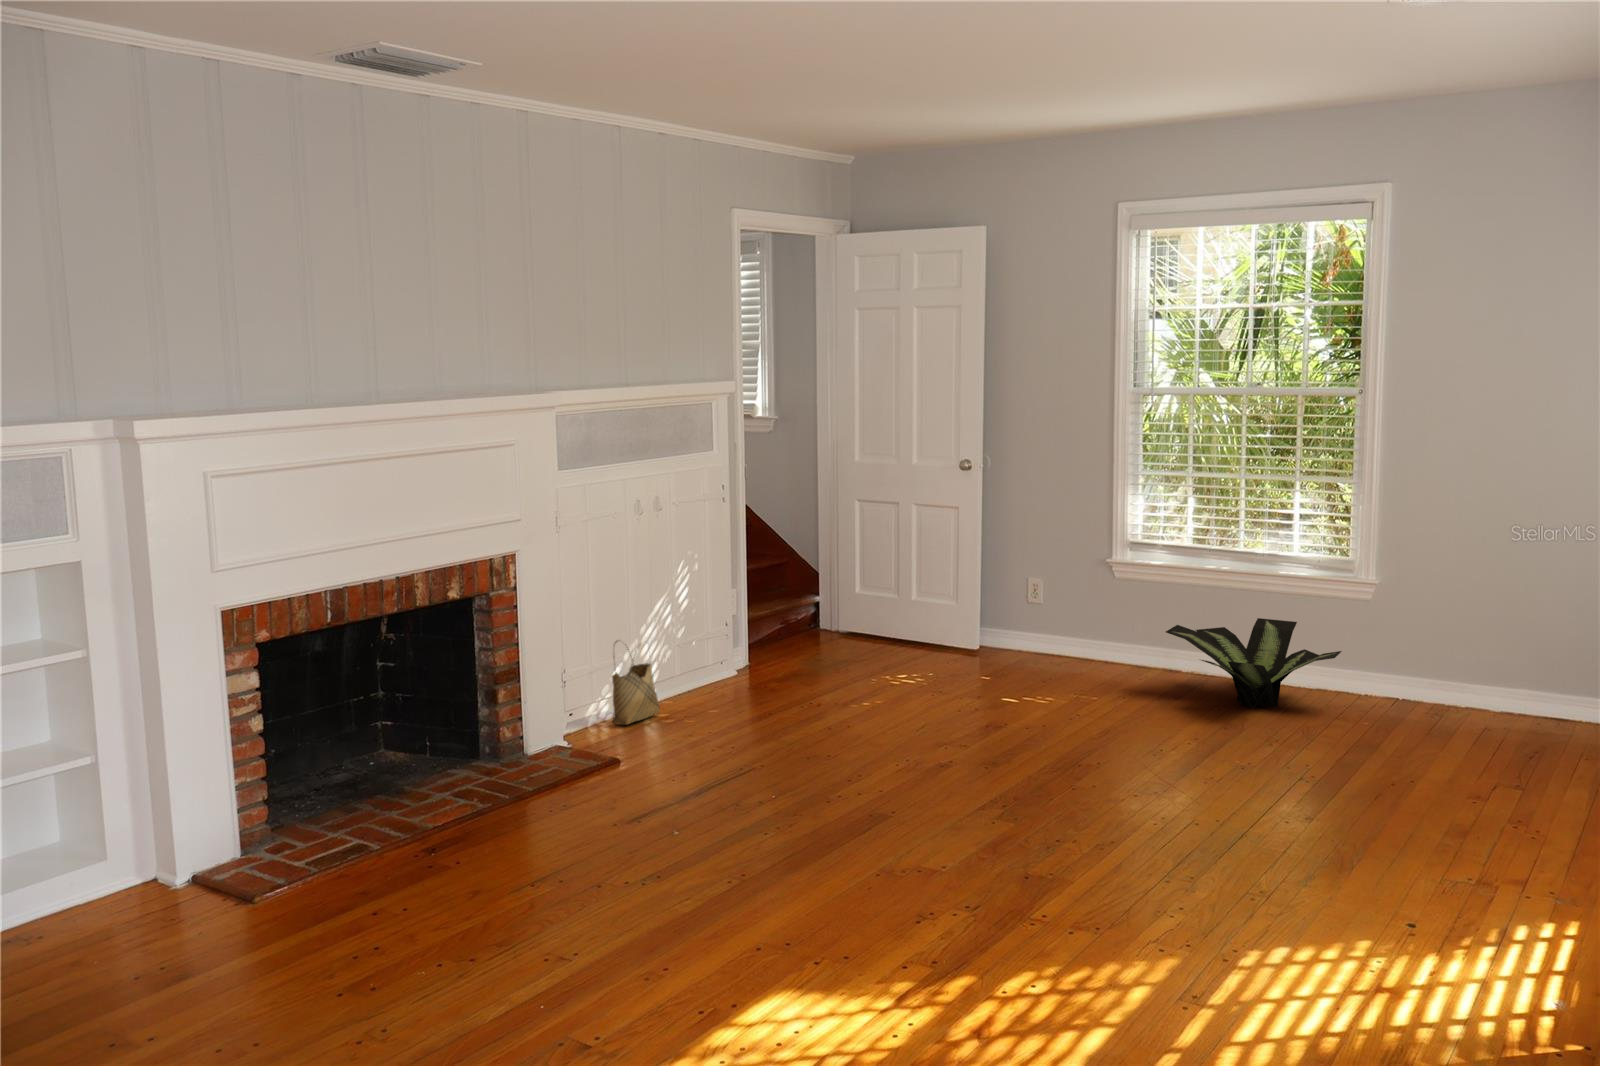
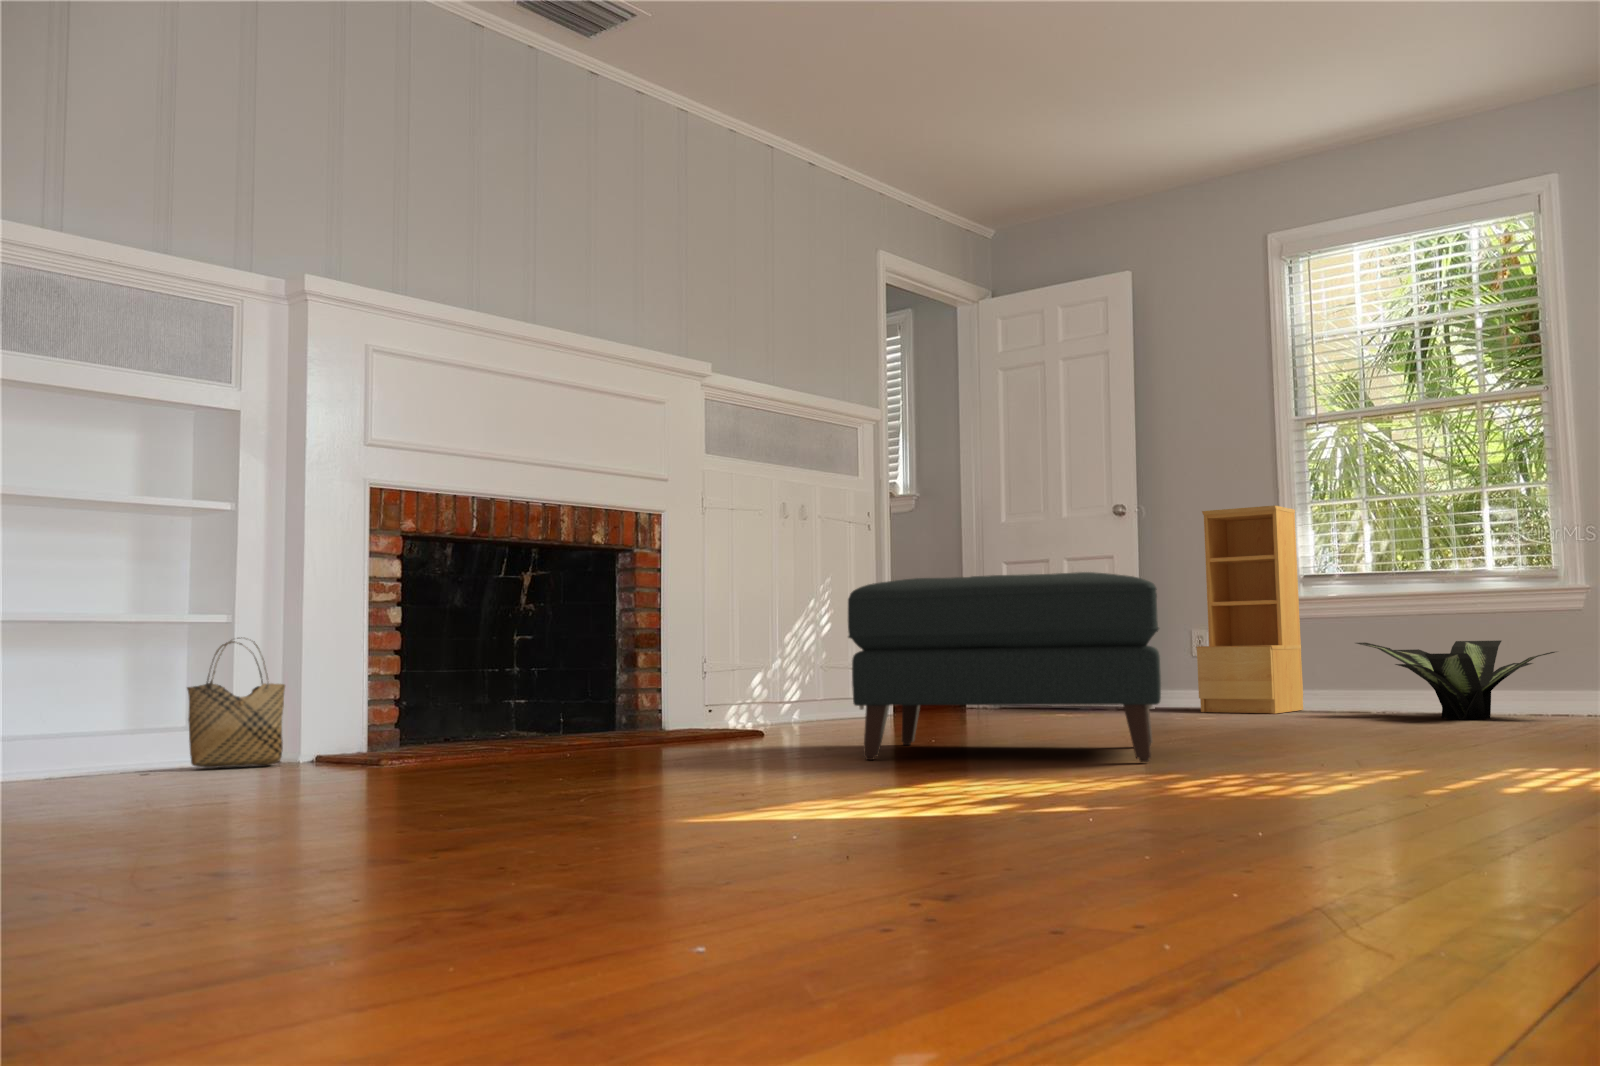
bookshelf: none [1028,478,1125,680] -> present [1197,505,1303,714]
woven basket: present [612,641,660,725] -> present [187,638,285,768]
ottoman: none [688,678,976,890] -> present [848,572,1161,762]

